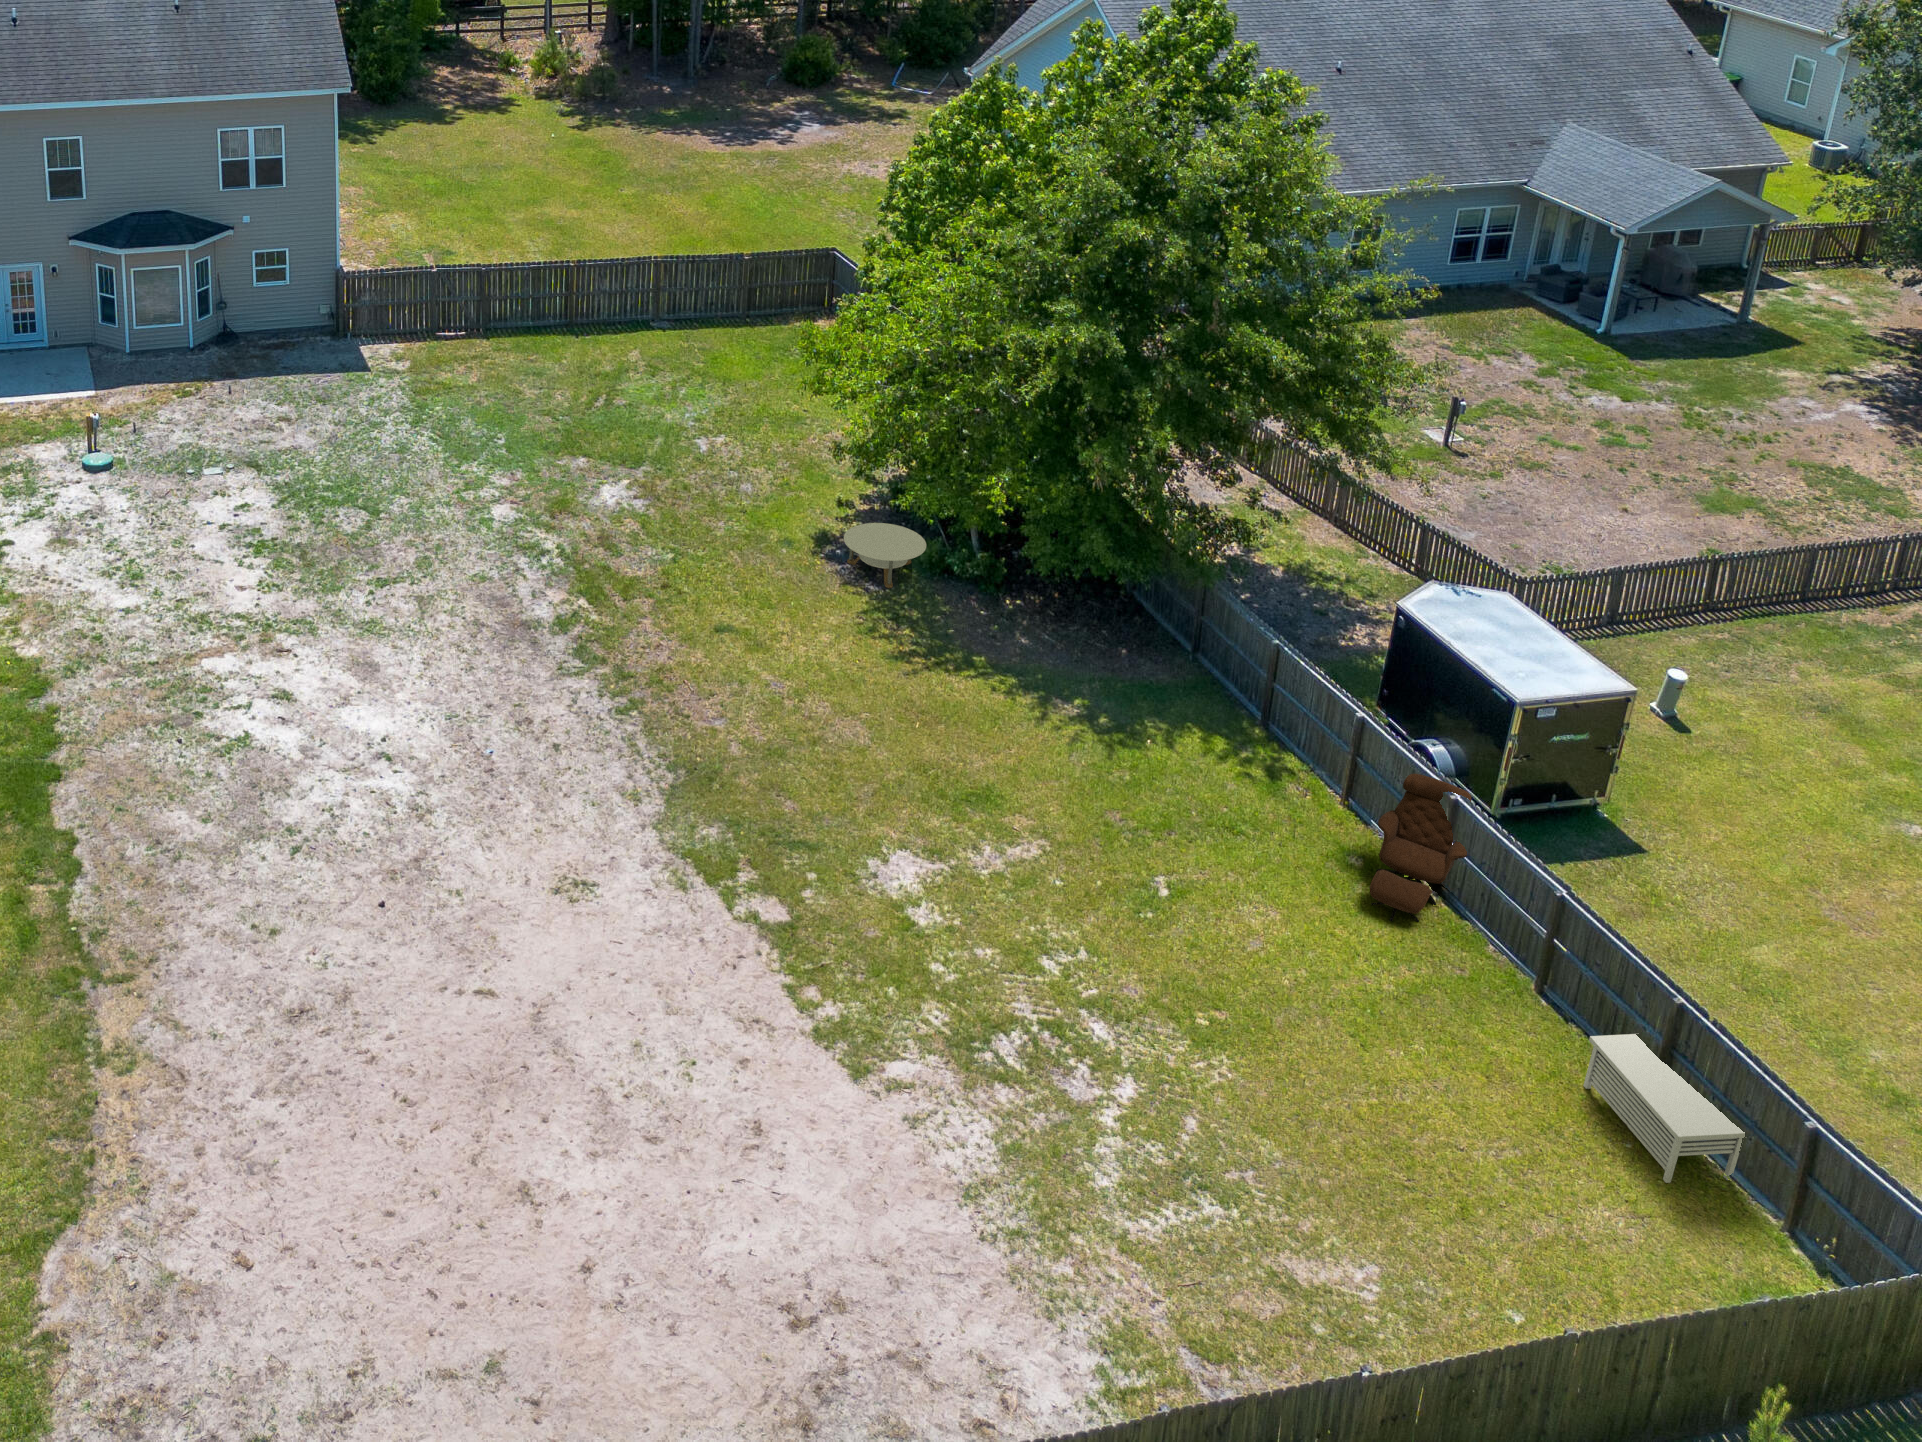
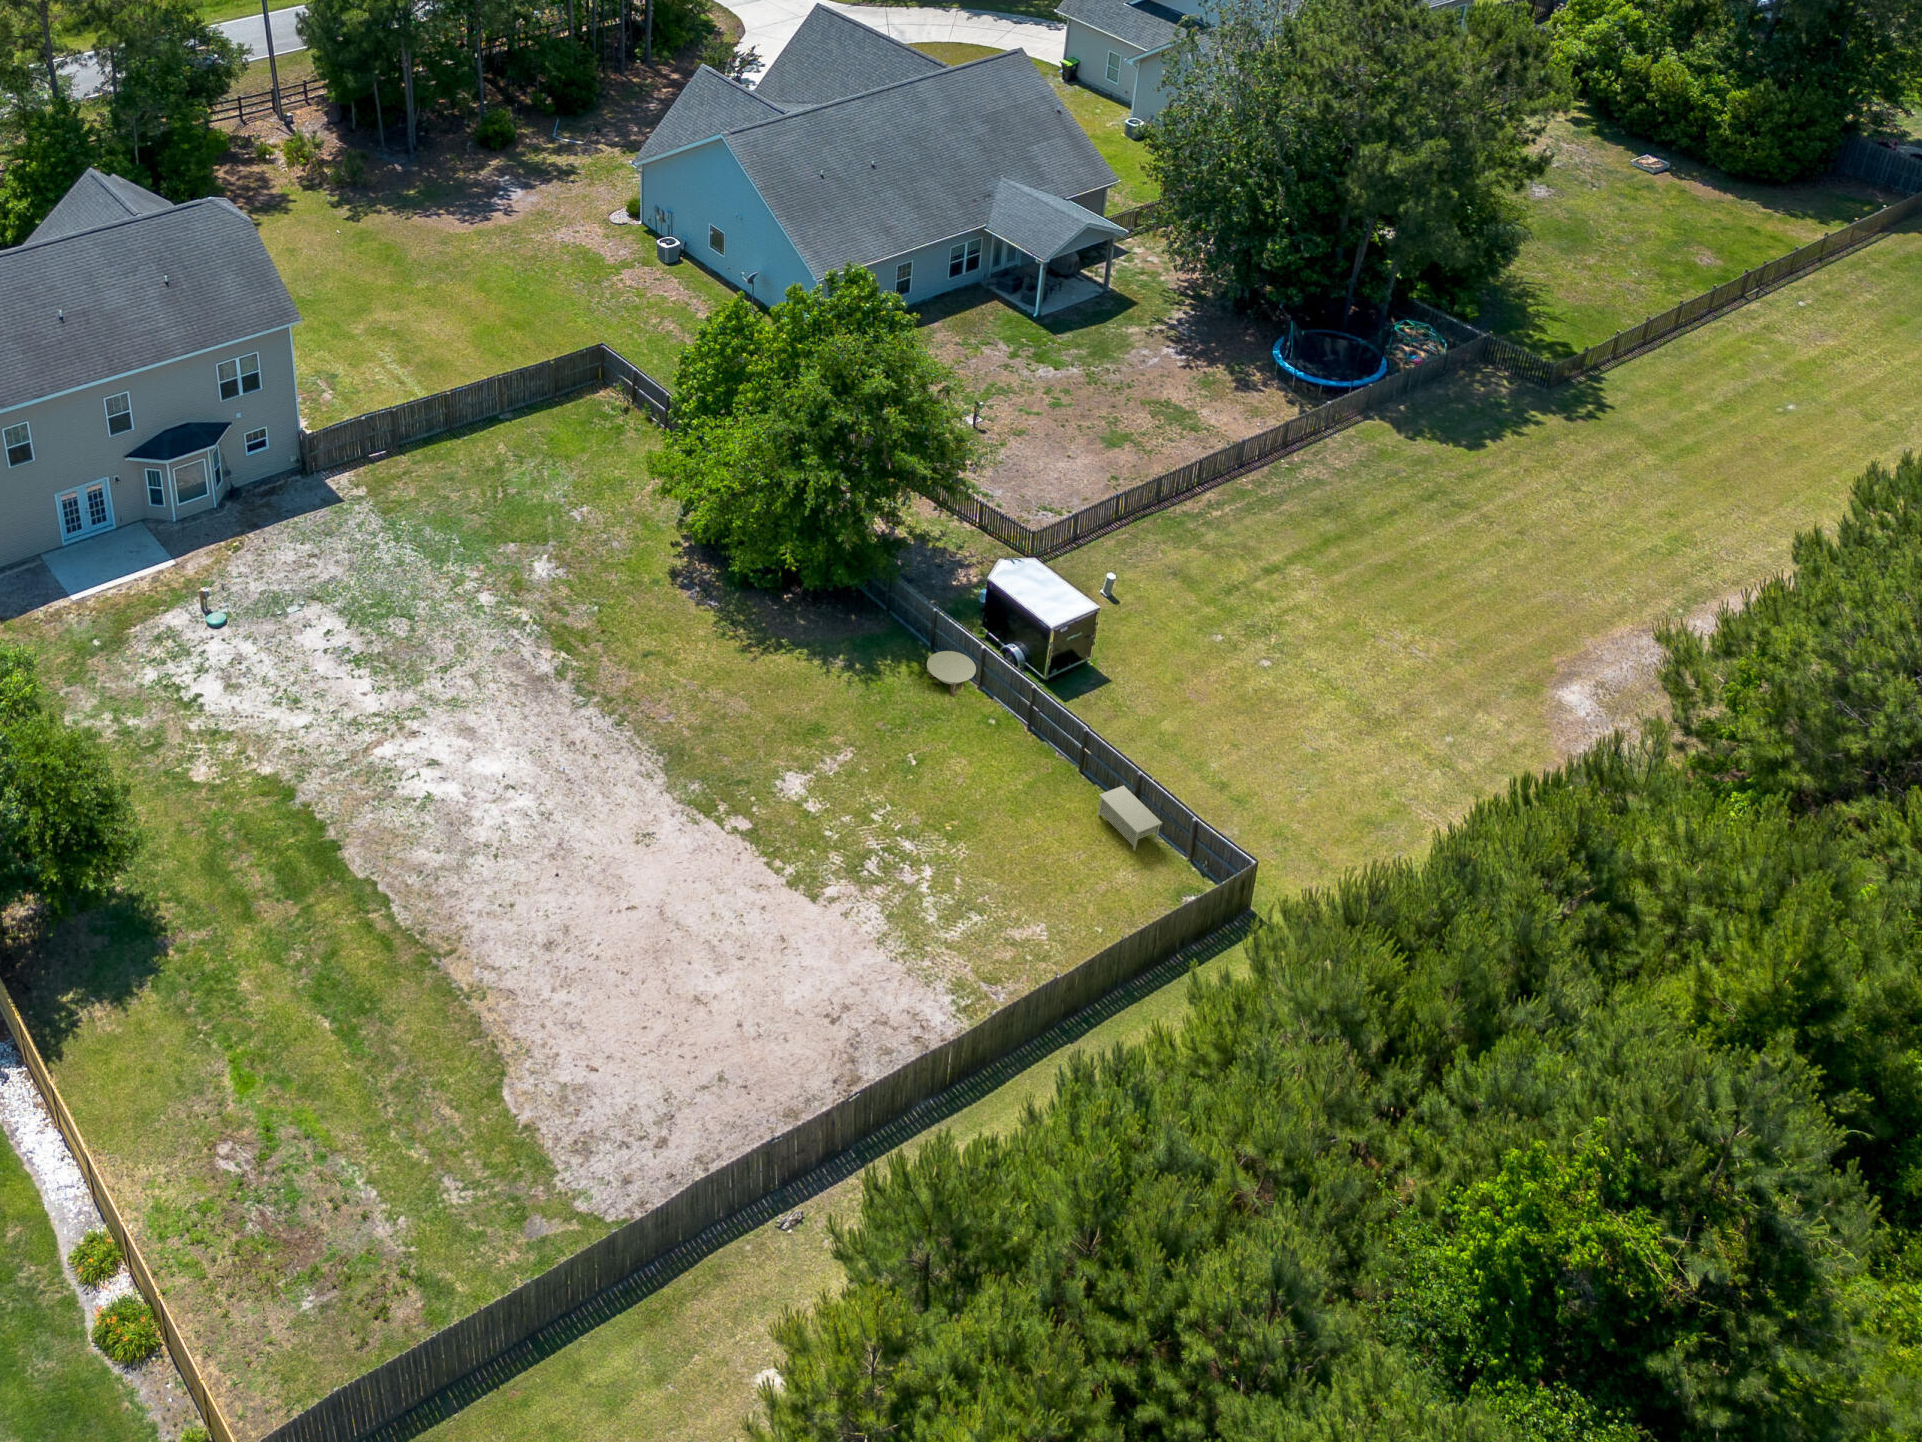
round table: present [844,523,926,588] -> present [927,651,976,696]
lounge chair: present [1370,774,1471,922] -> none [997,679,1037,753]

